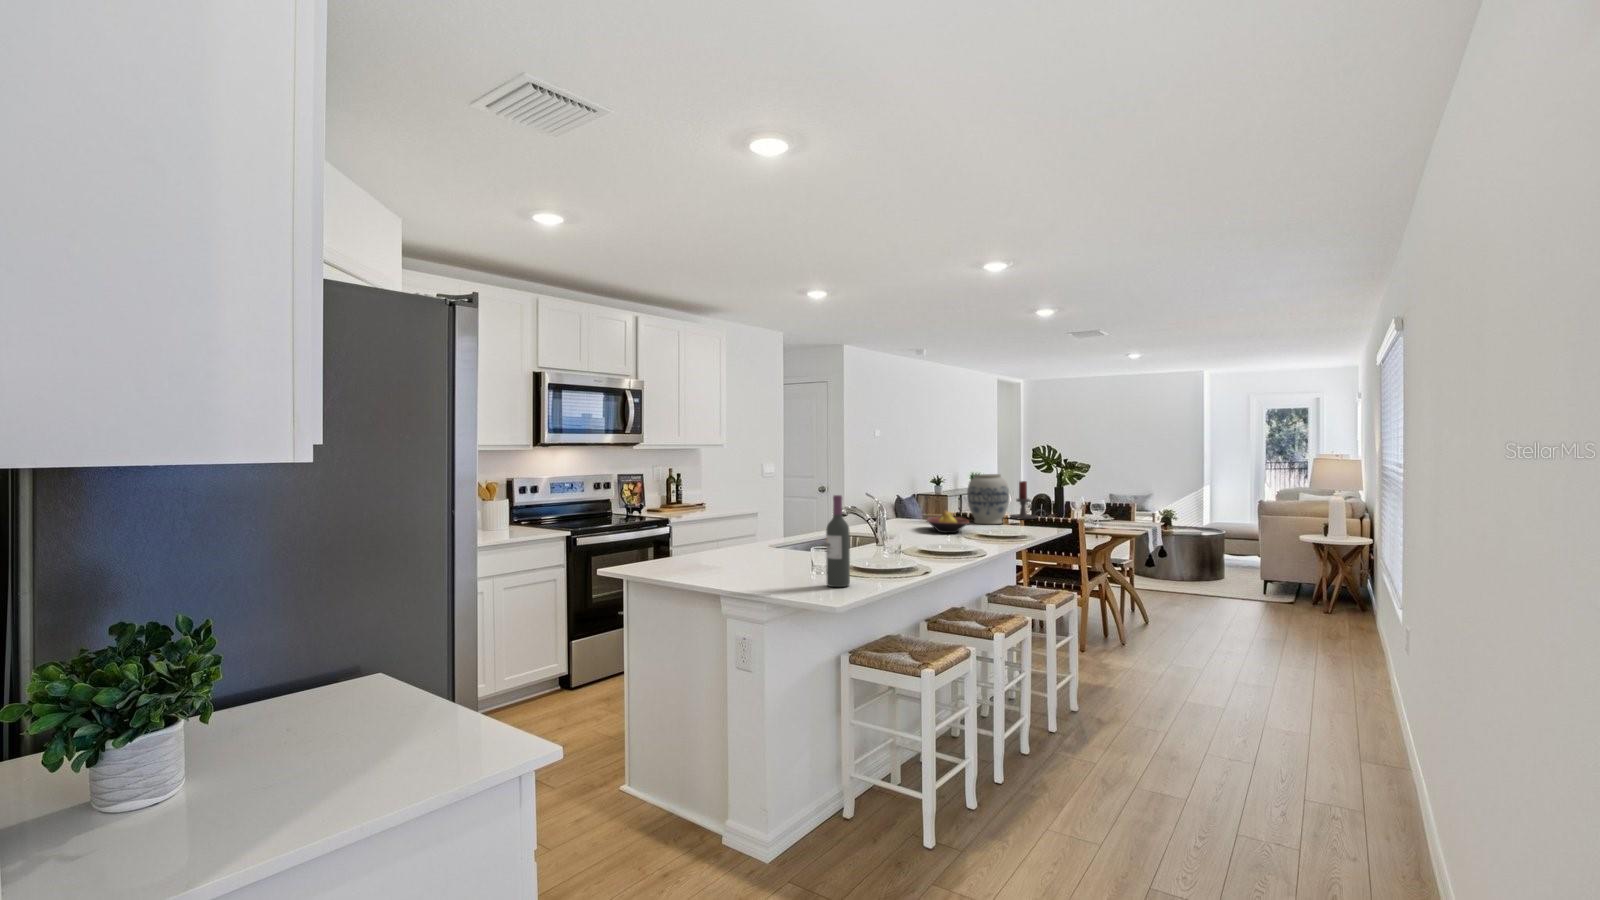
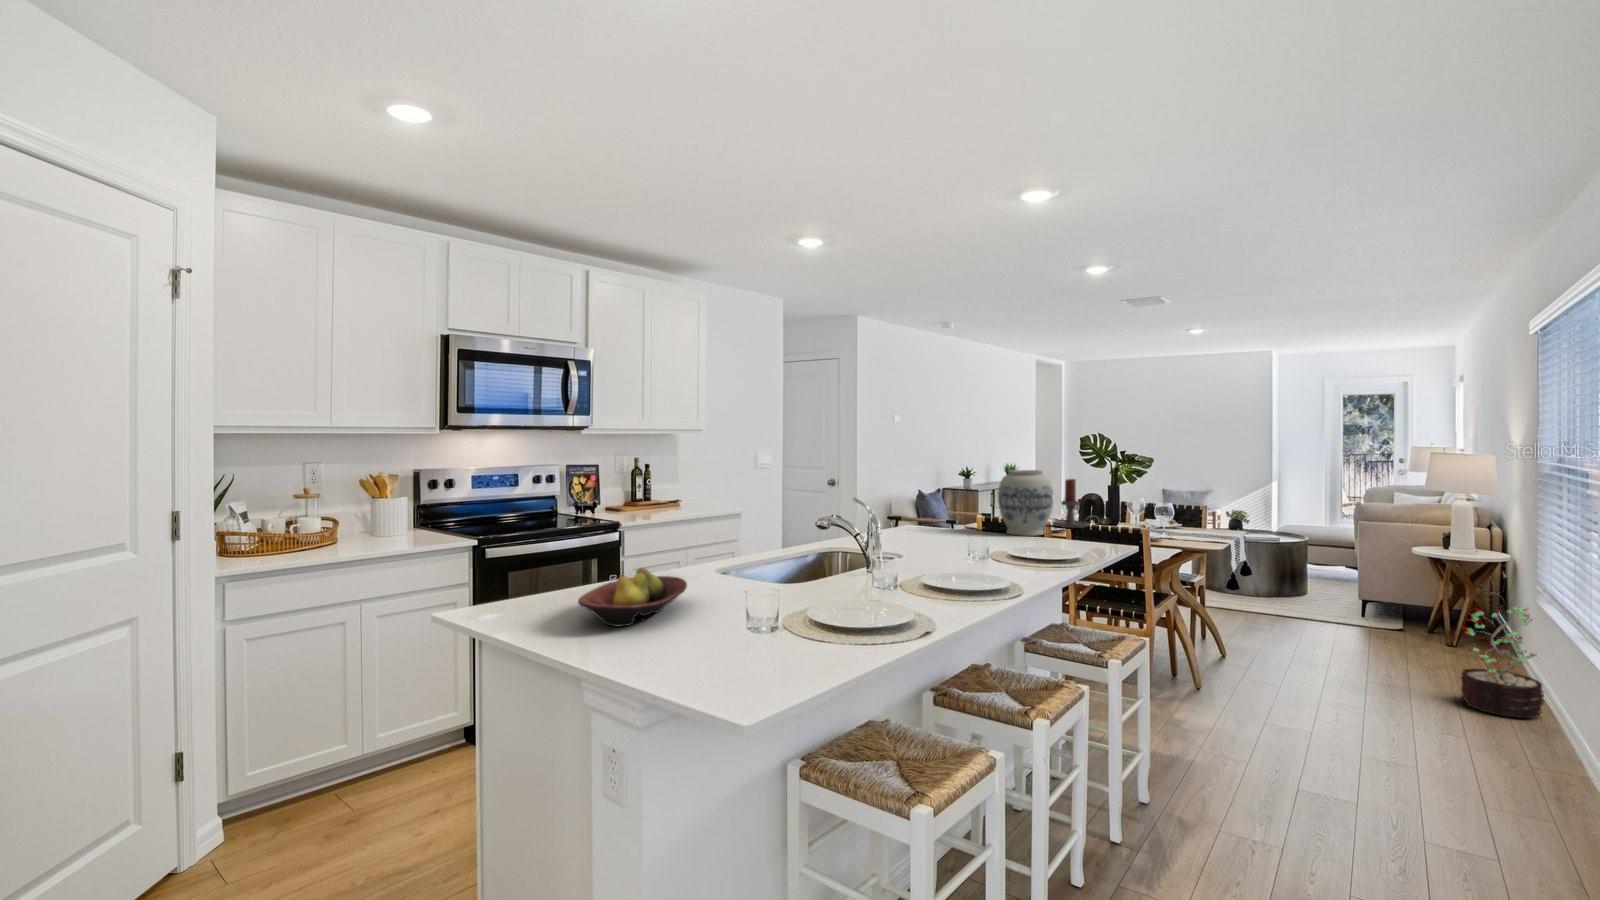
wine bottle: present [826,495,850,587] -> none [751,512,791,669]
fruit bowl: present [926,510,969,533] -> present [578,568,687,626]
decorative plant: none [1318,575,1377,658] -> present [1461,607,1544,718]

